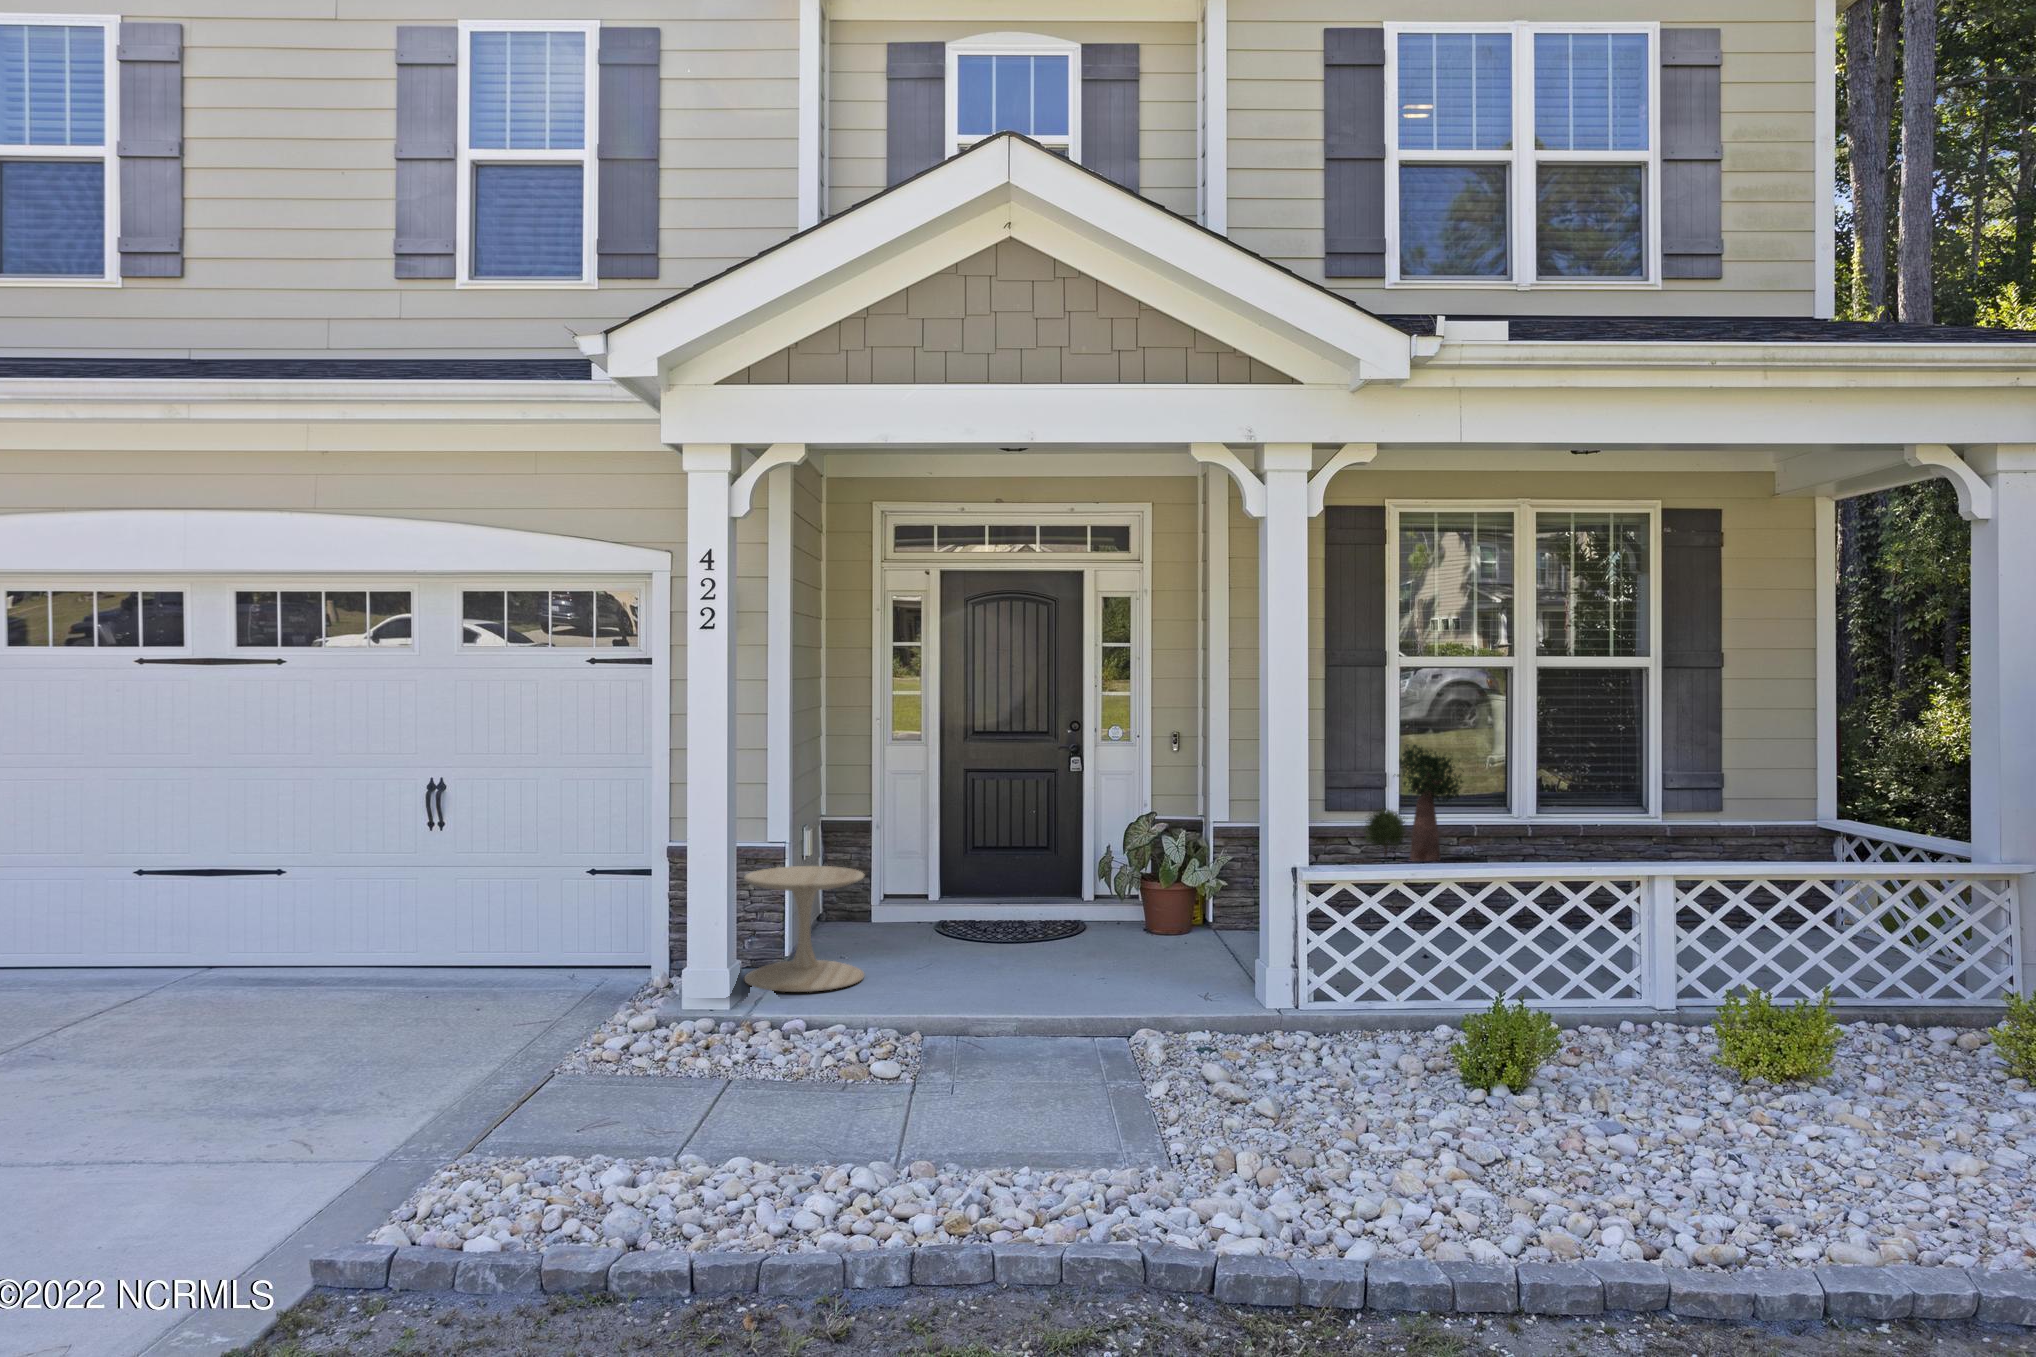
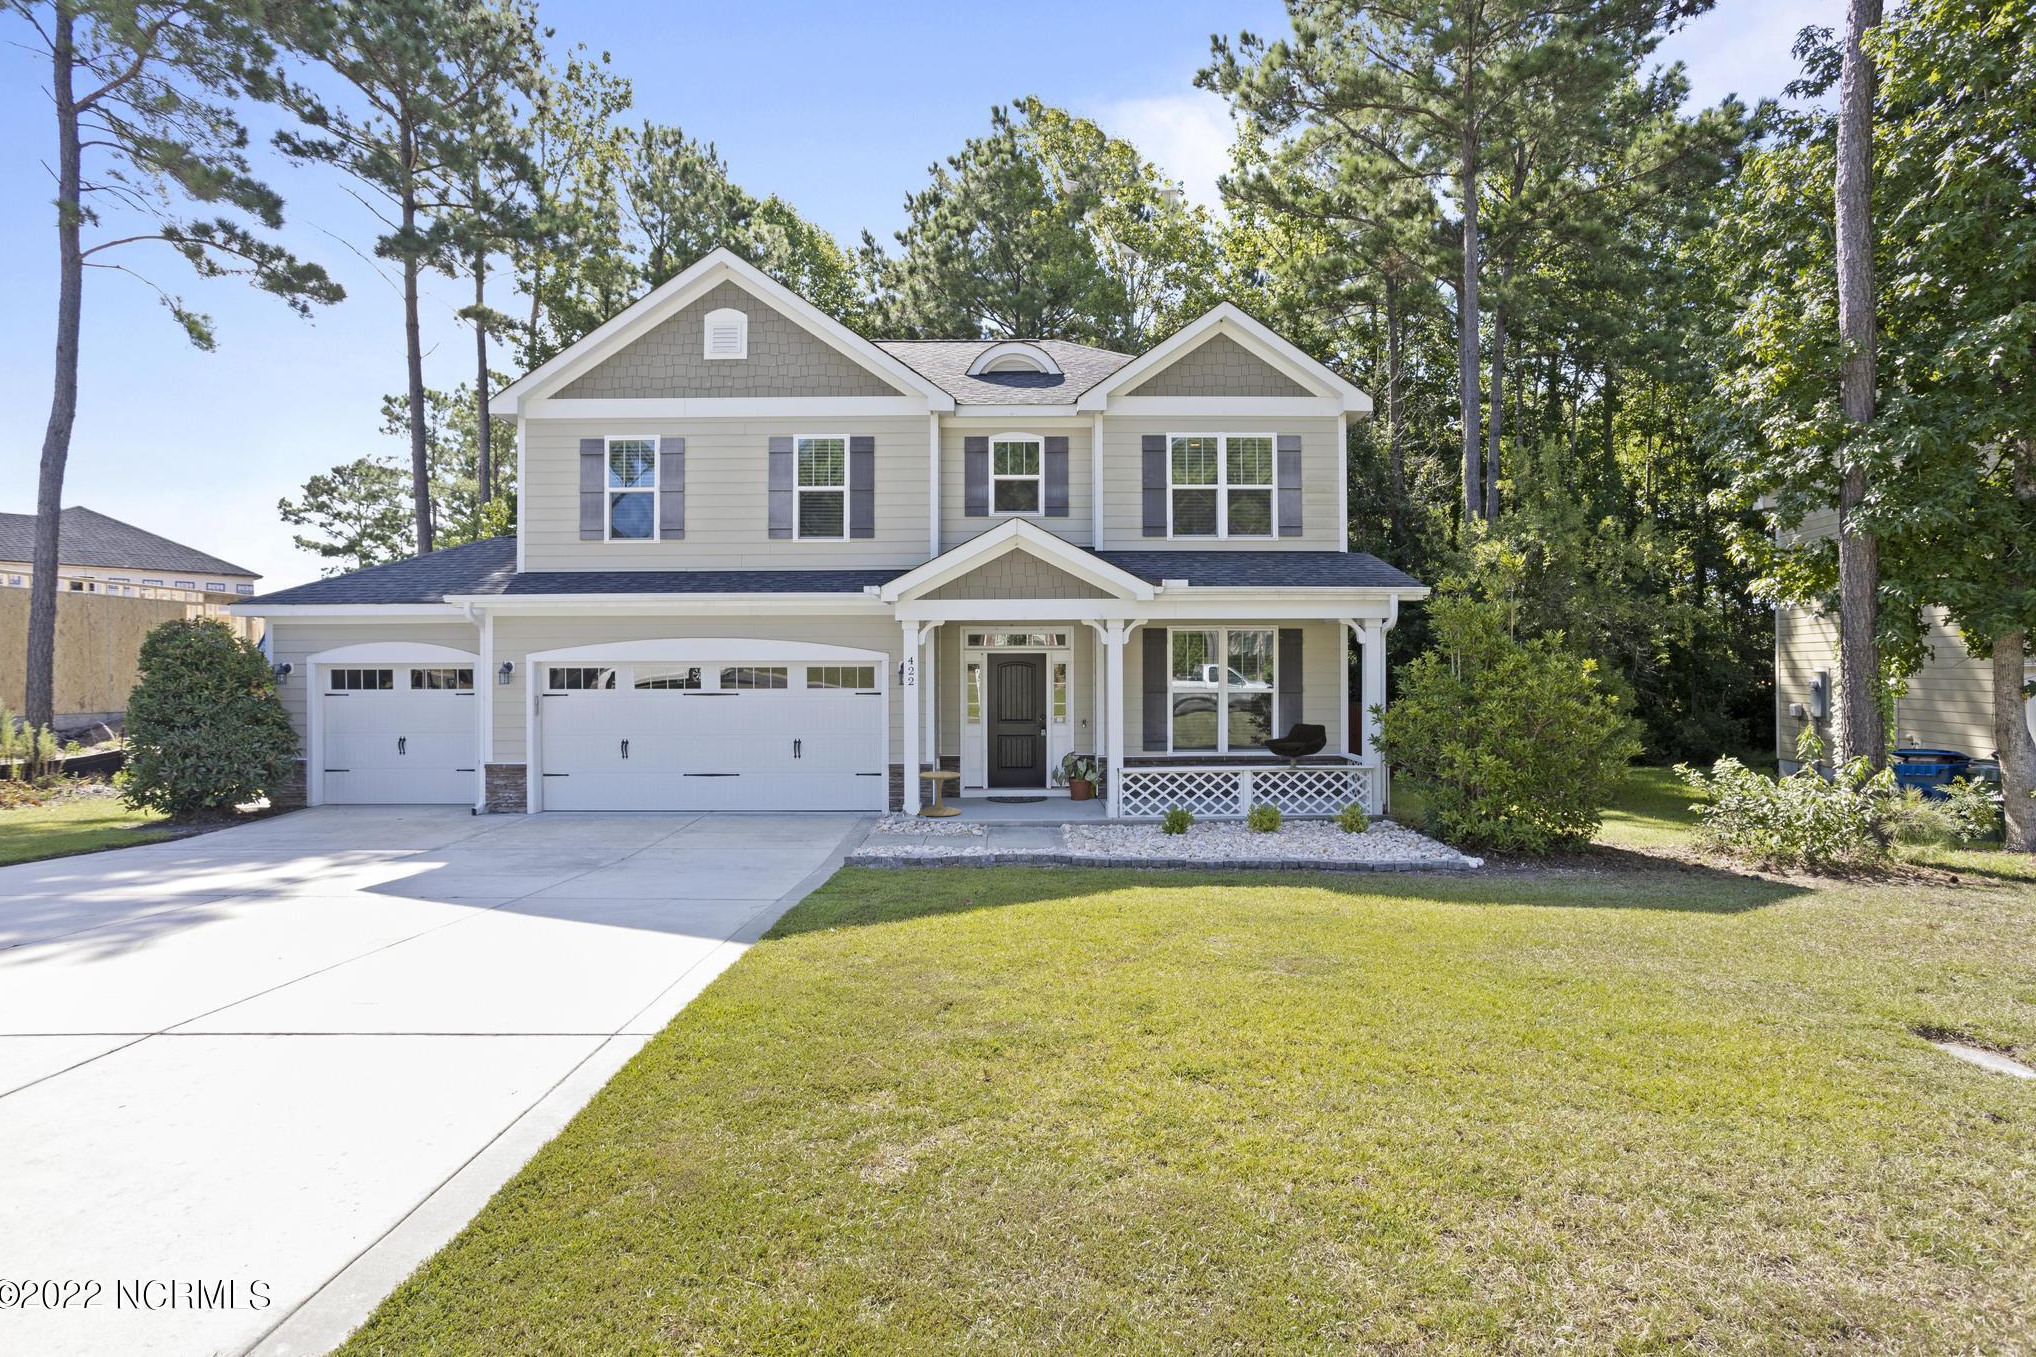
lounge chair: none [1643,743,1807,866] -> present [1265,723,1327,770]
potted plant: present [1365,744,1464,861] -> none [1155,724,1194,771]

